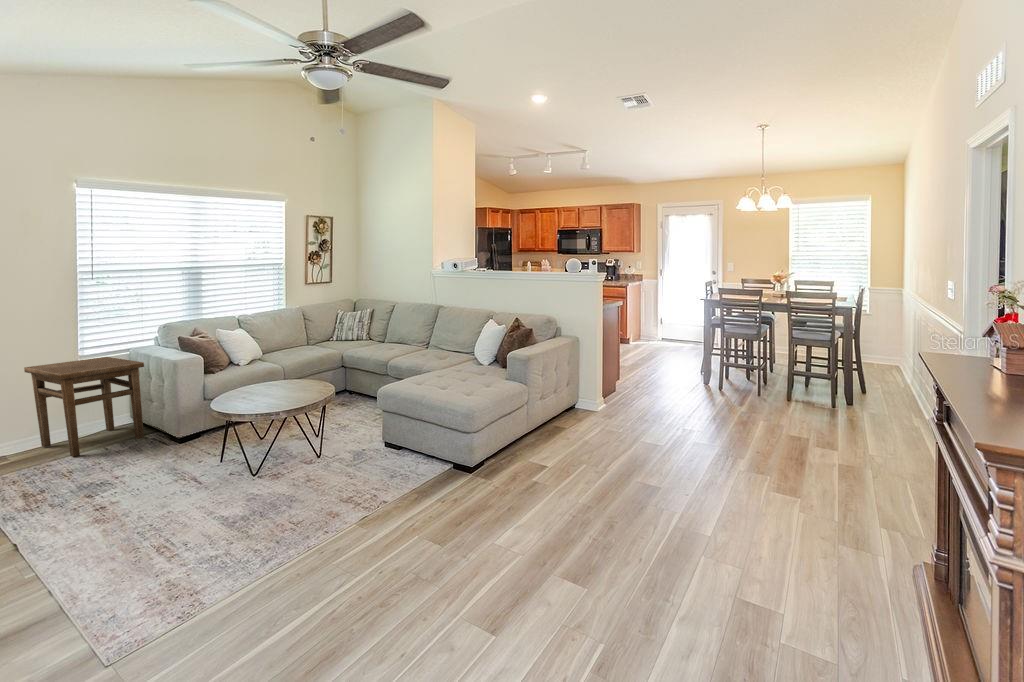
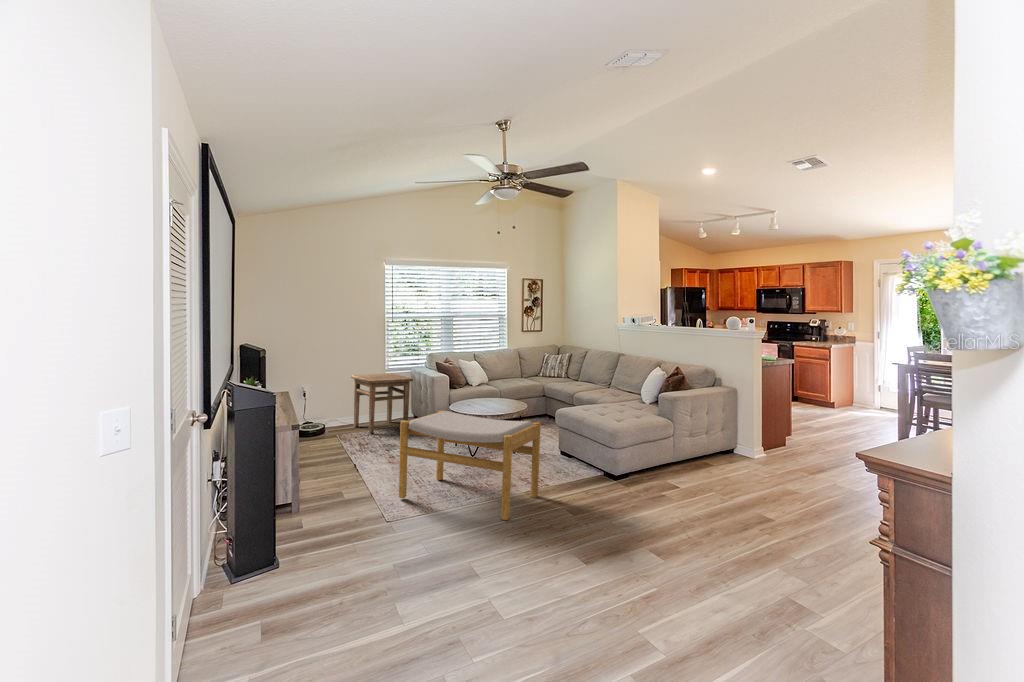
footstool: none [111,422,375,597] -> present [399,410,541,520]

